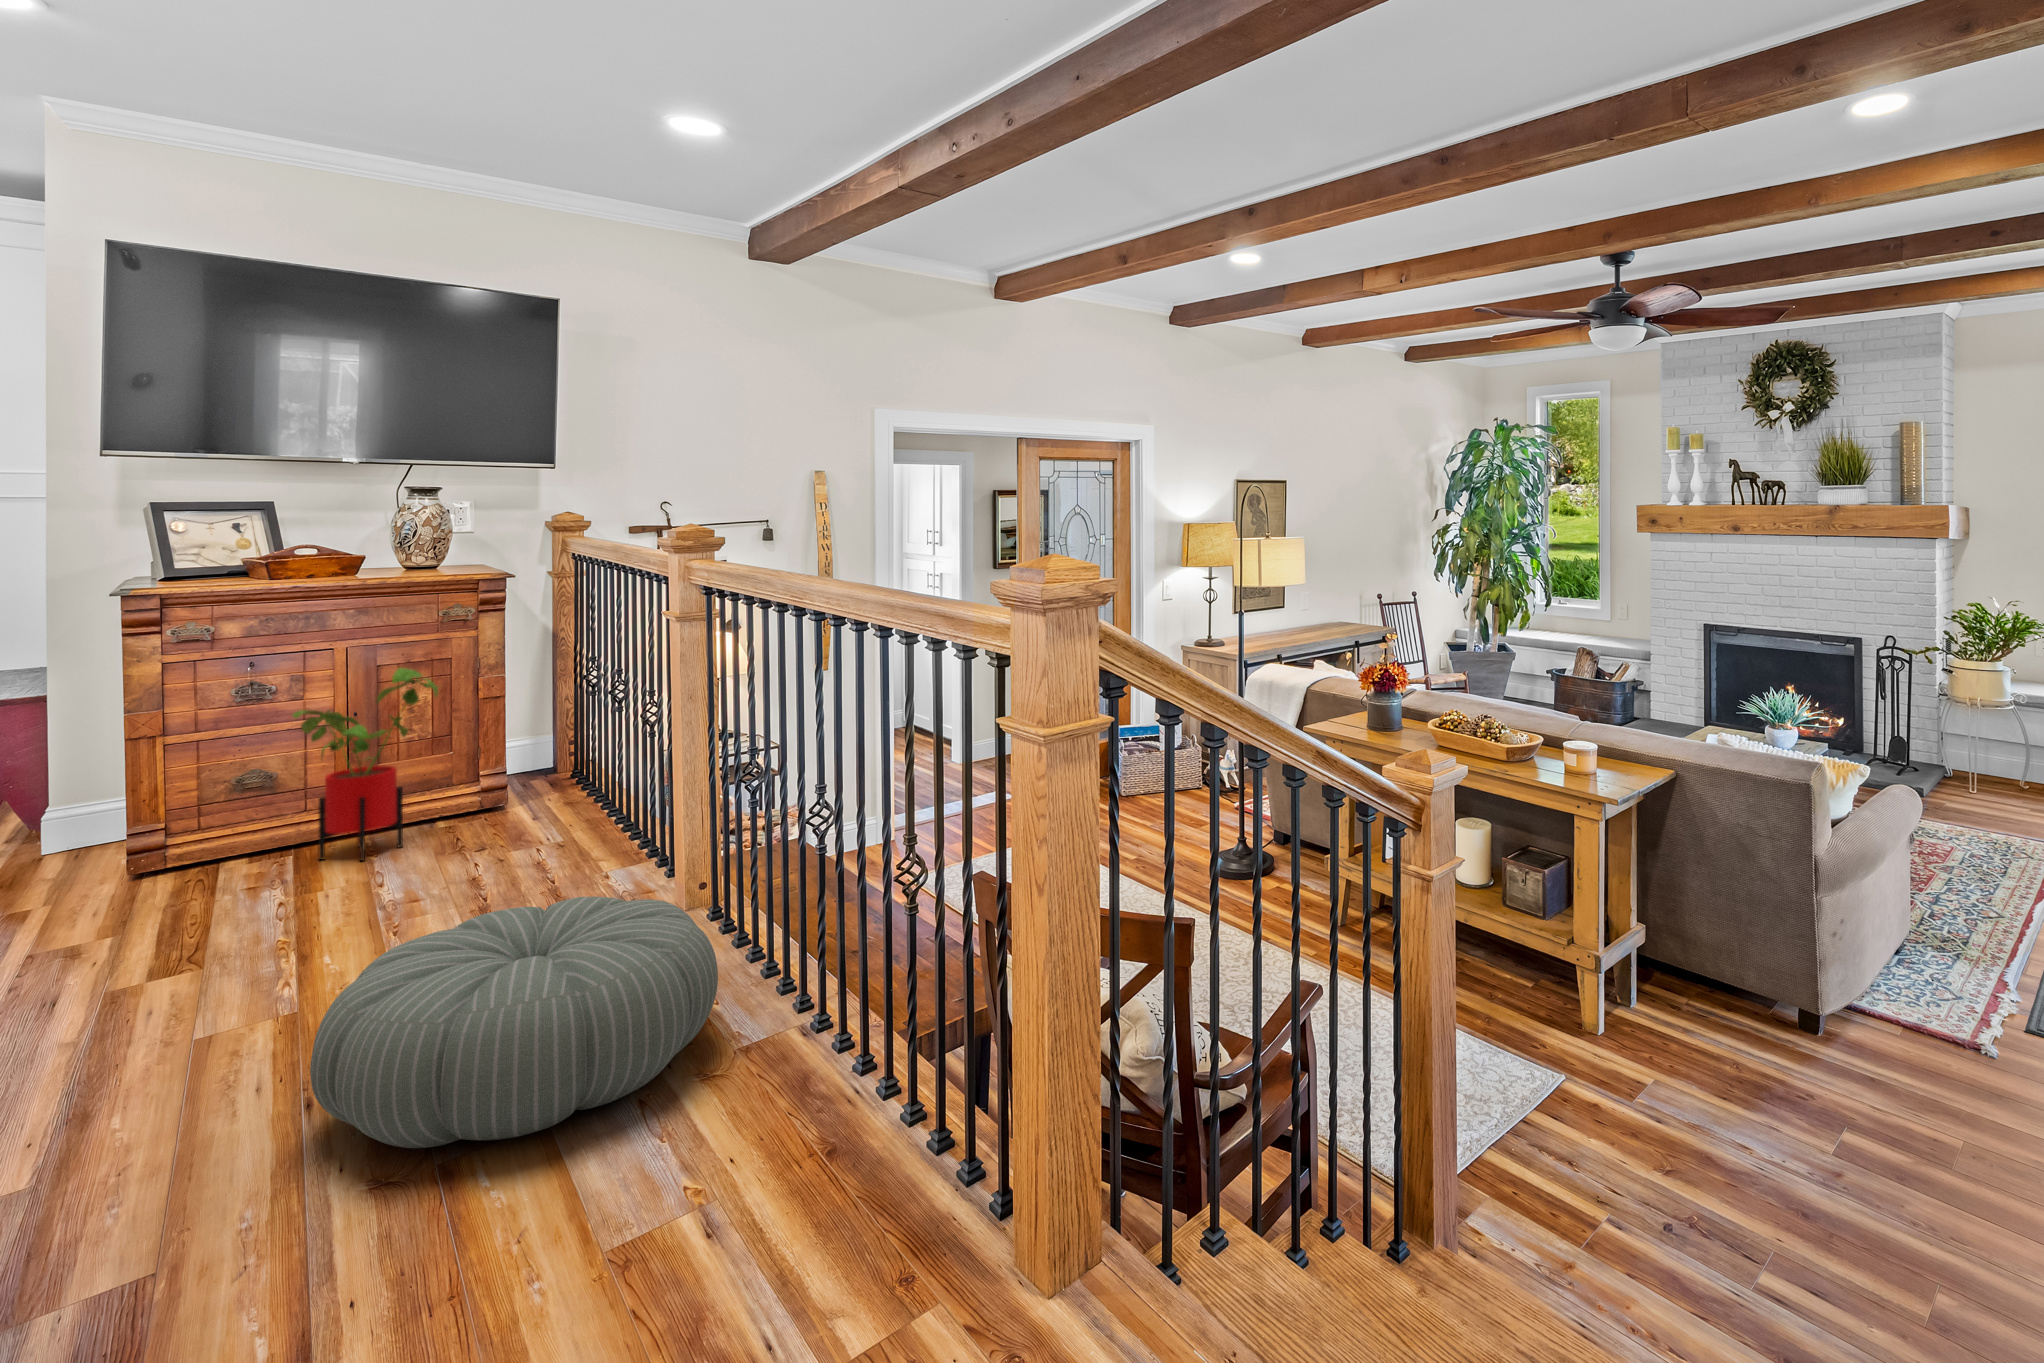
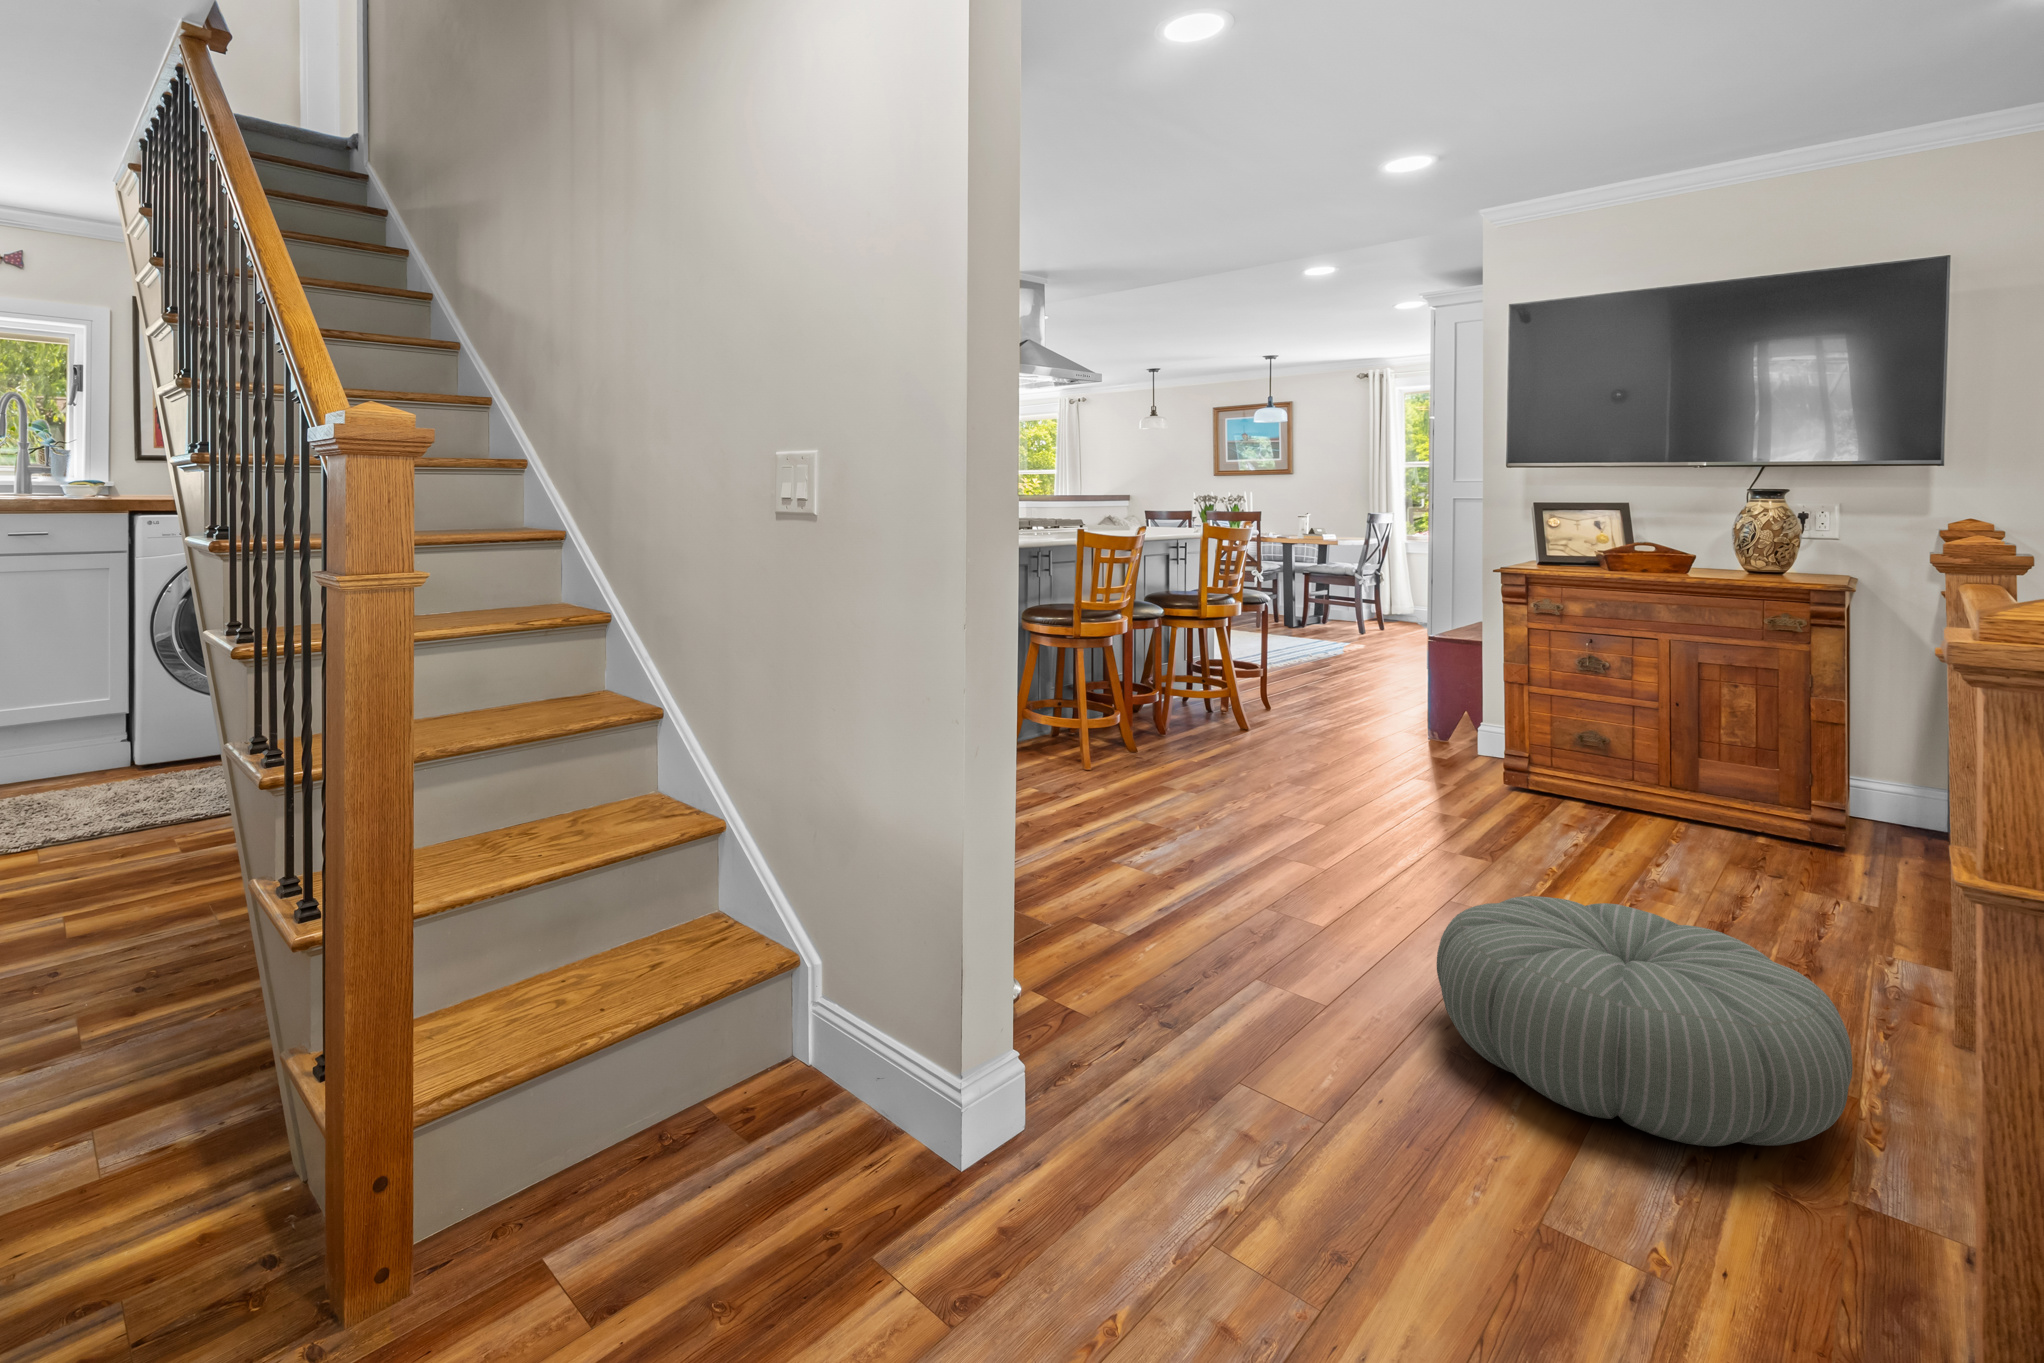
house plant: present [293,668,438,861] -> none [1613,665,1758,842]

